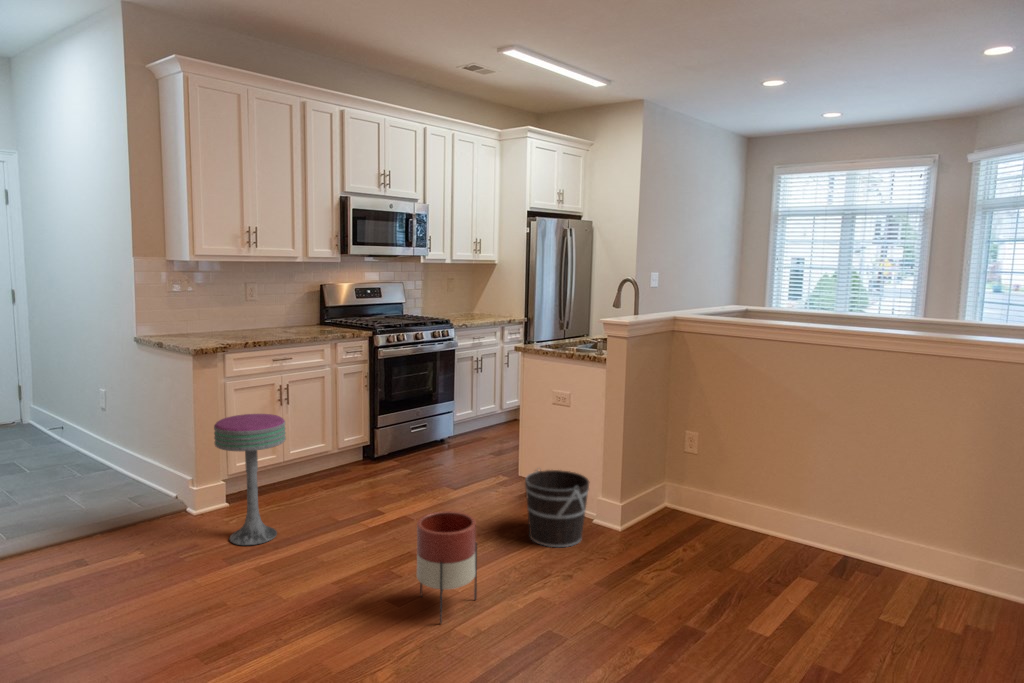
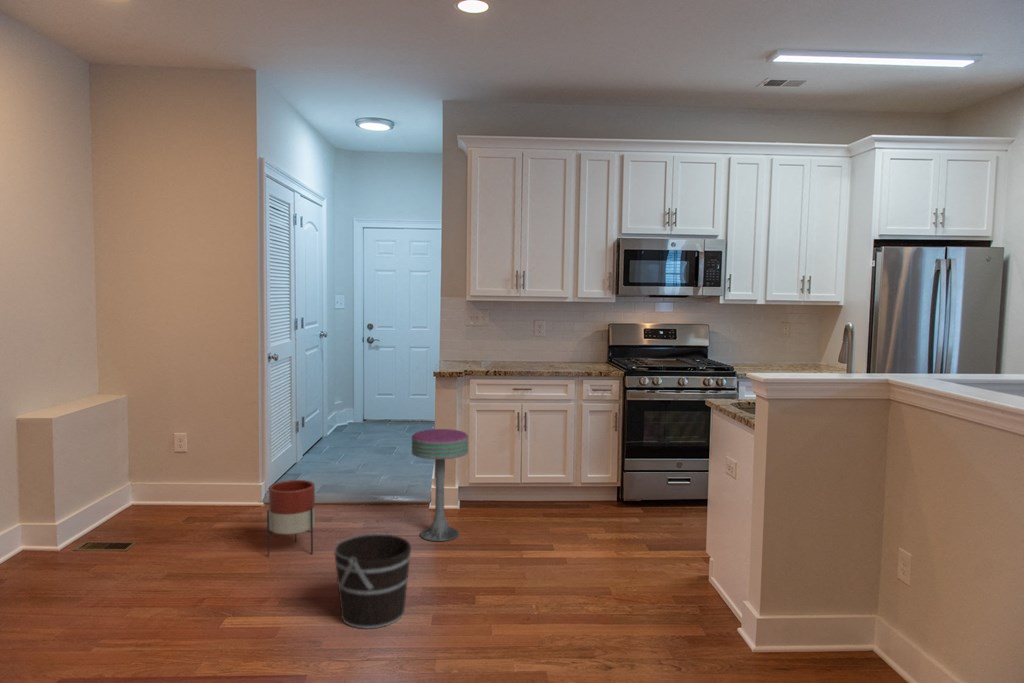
bucket: present [525,470,589,547] -> present [334,532,411,629]
planter: present [417,511,477,623] -> present [267,480,315,556]

